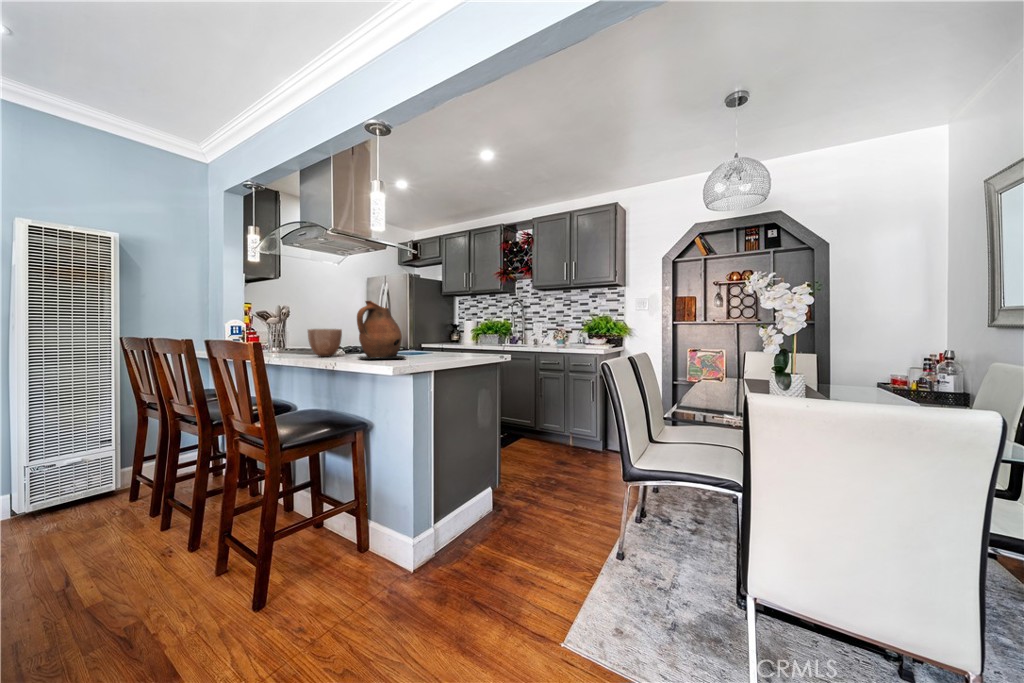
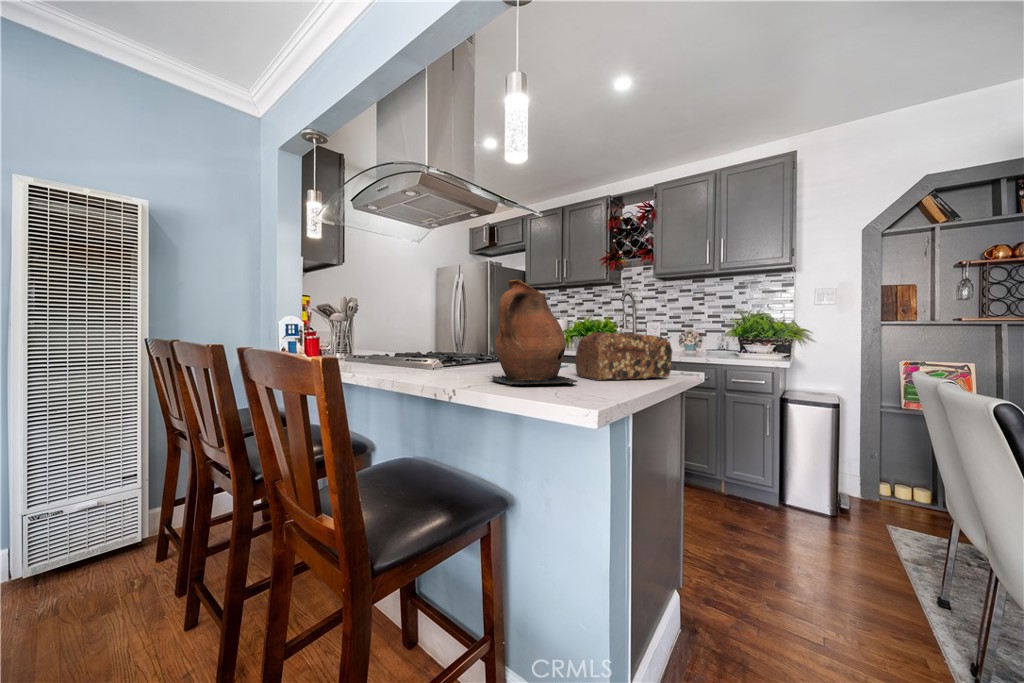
decorative bowl: present [308,329,342,357] -> none [404,329,455,376]
bread loaf: none [419,330,475,358] -> present [575,332,672,381]

